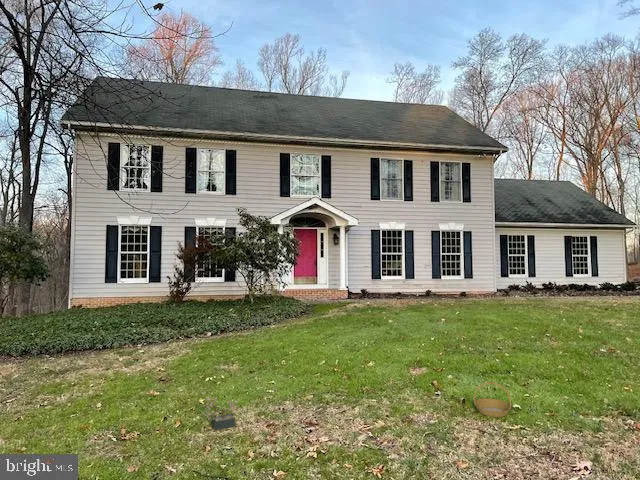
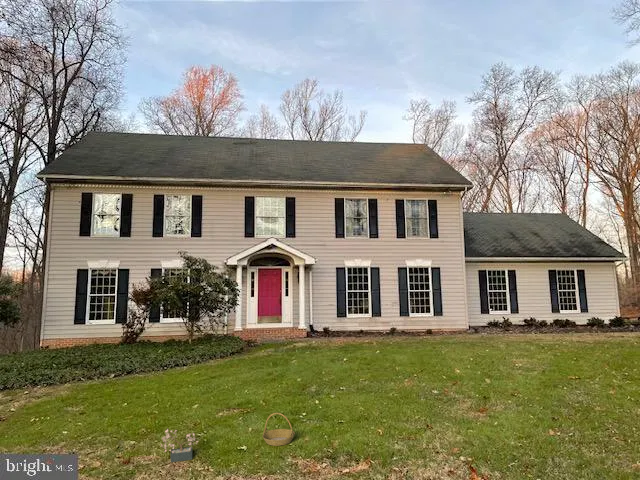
decorative plant: present [203,398,240,430] -> present [161,429,198,462]

